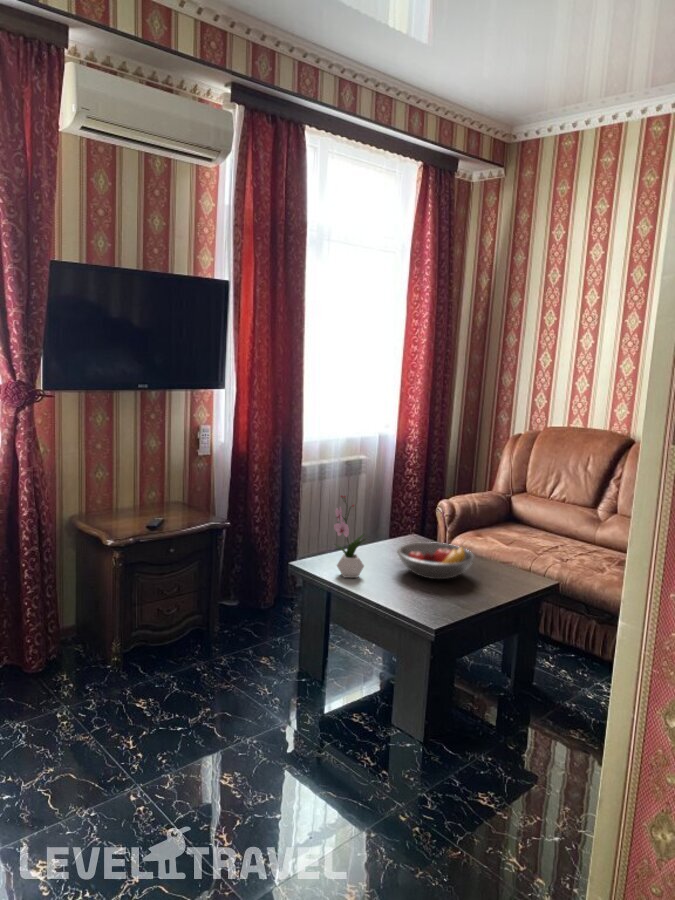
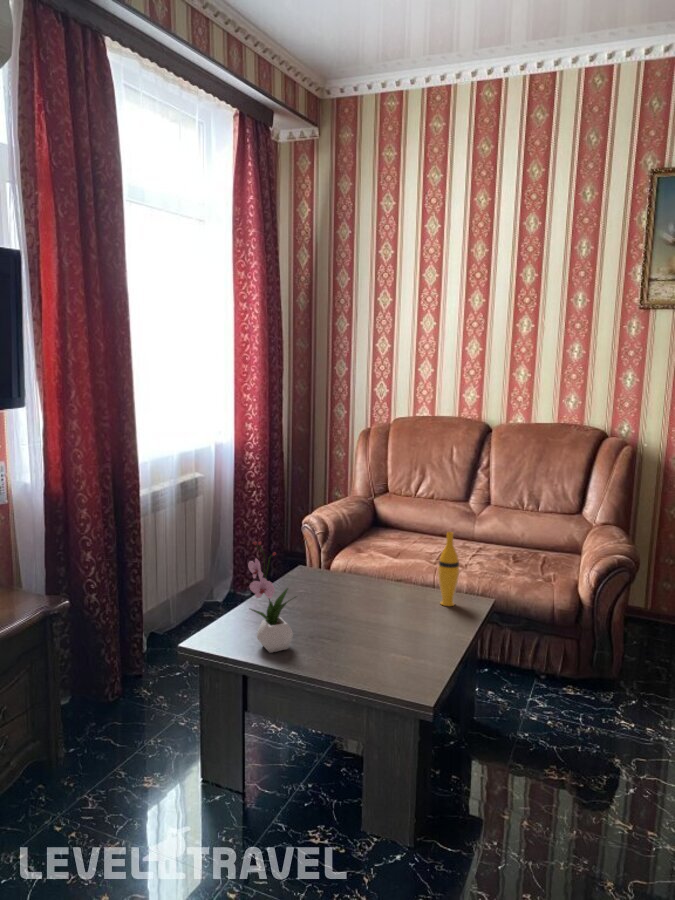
vase: none [503,515,521,577] -> present [438,532,459,606]
fruit bowl: present [397,542,475,579] -> none [322,579,420,630]

